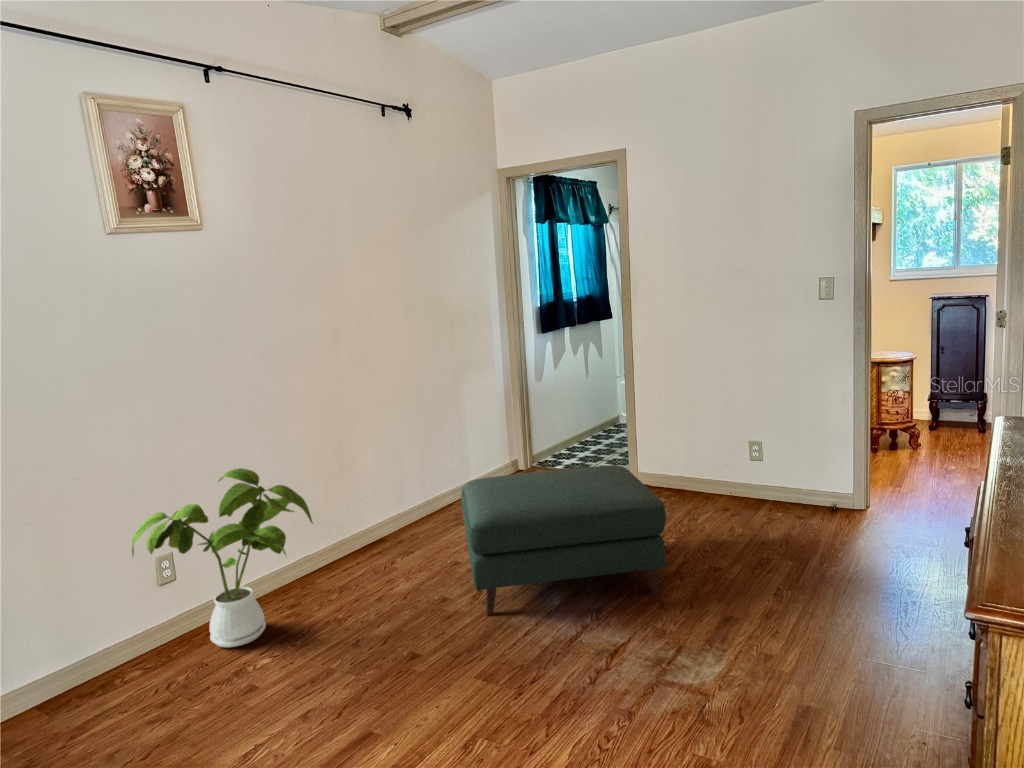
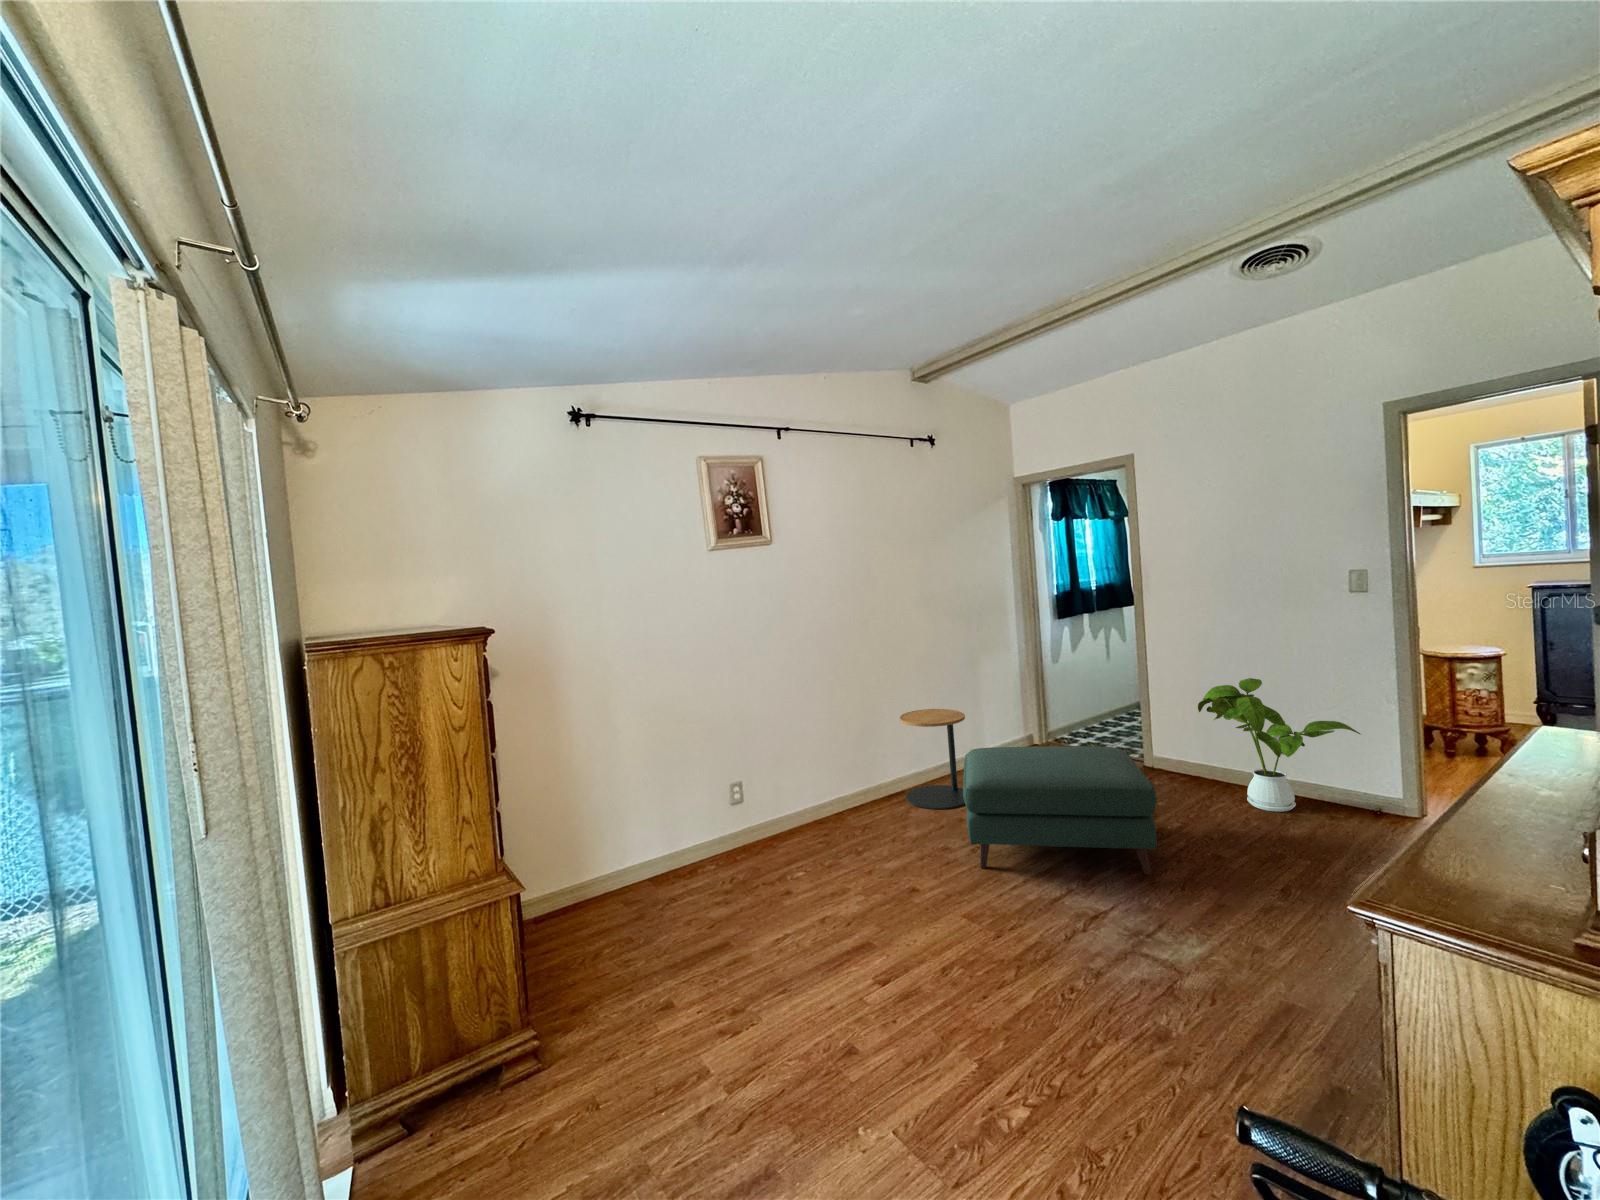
side table: none [380,438,464,554] -> present [900,709,965,809]
house plant: present [132,468,313,647] -> present [1198,678,1360,812]

